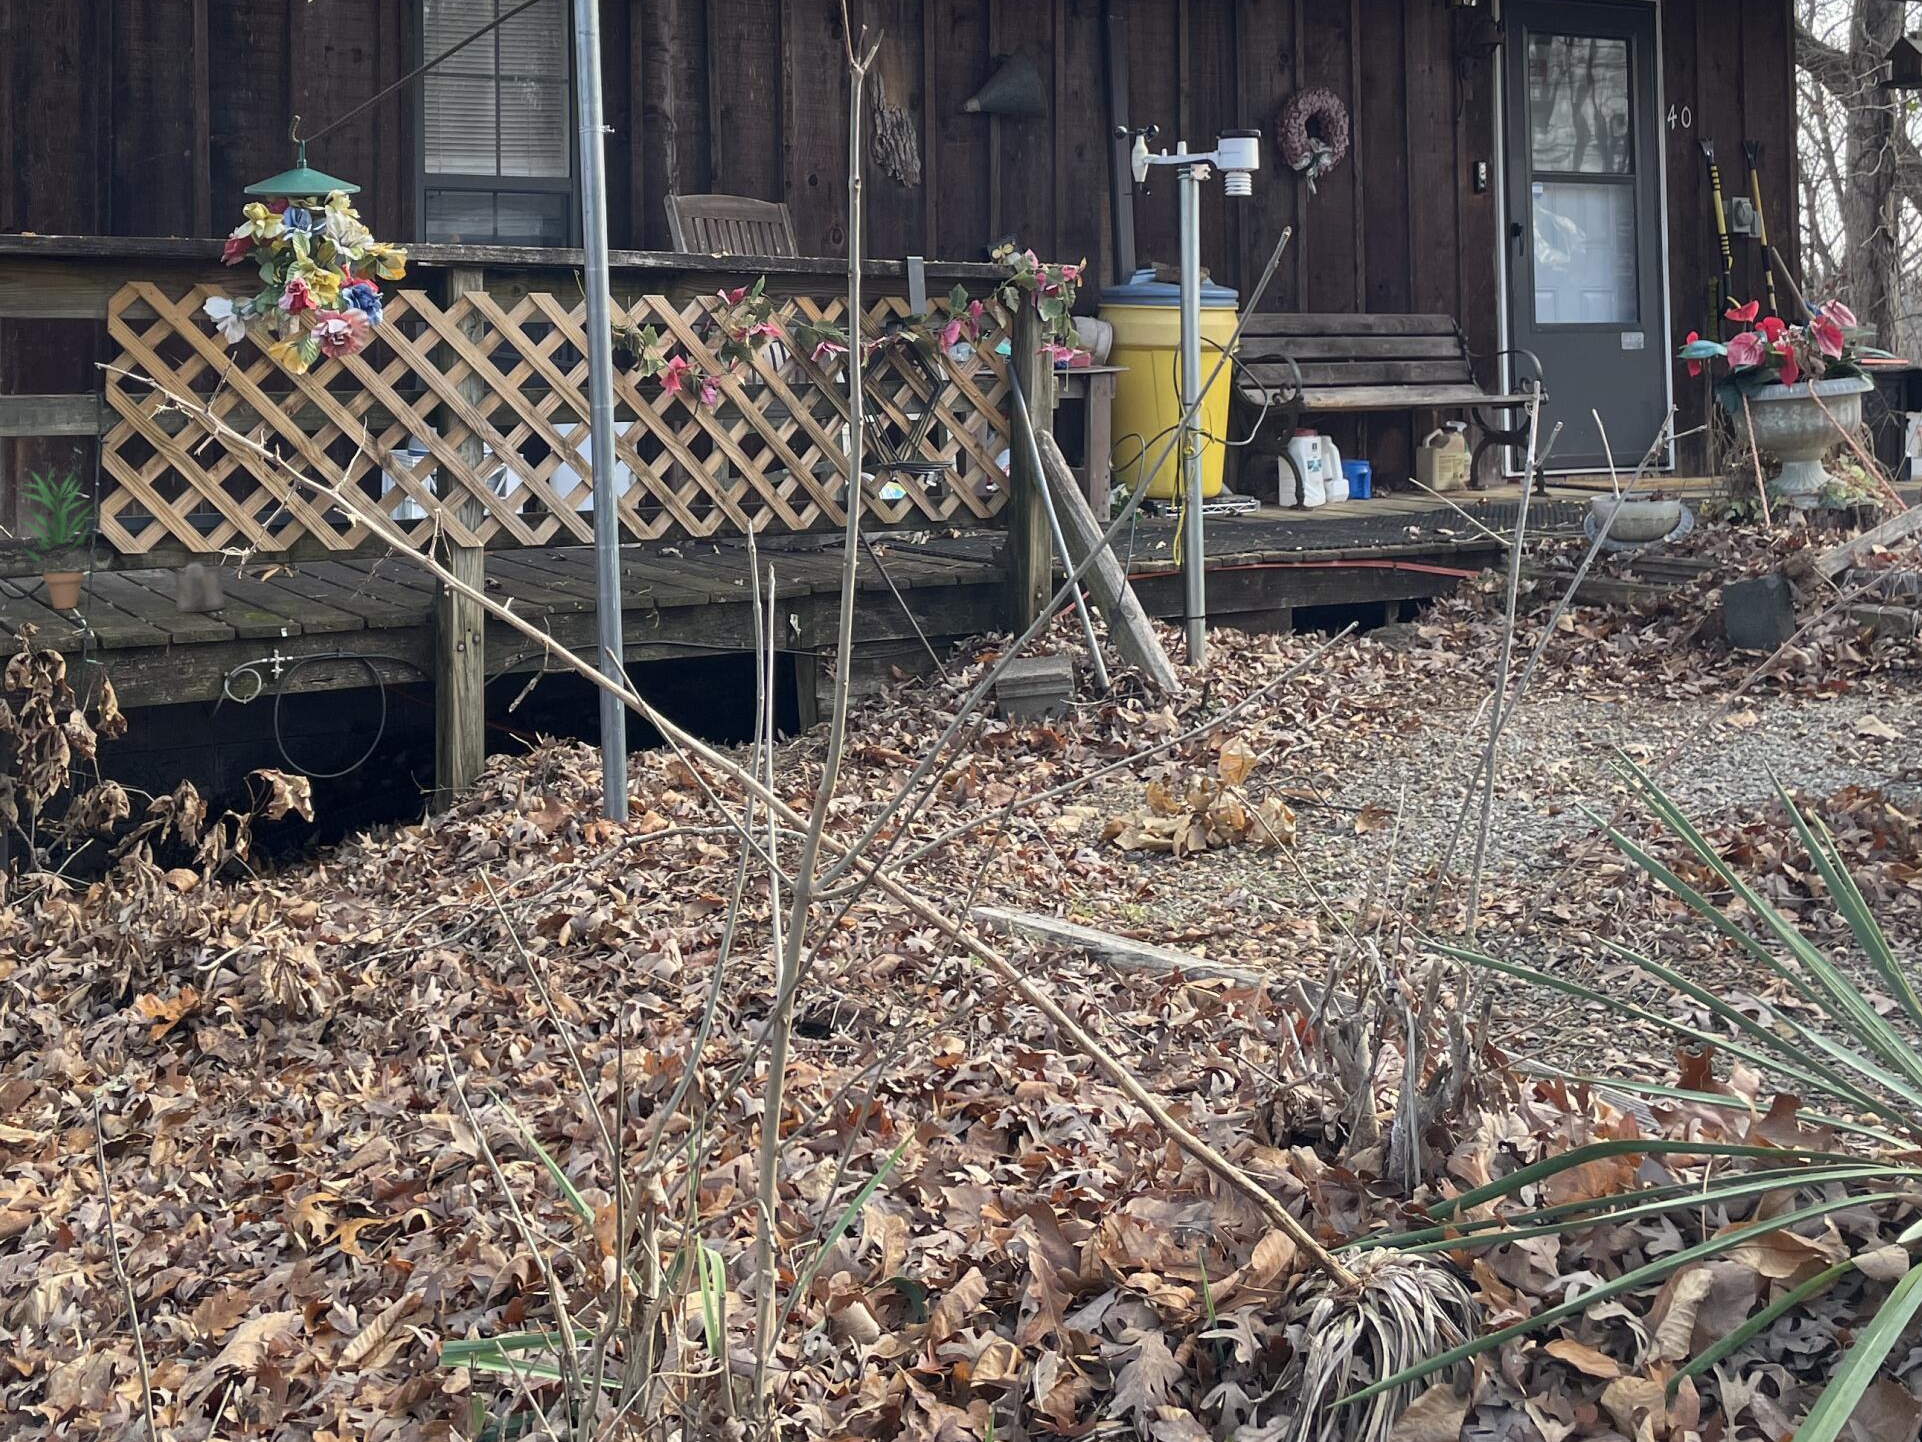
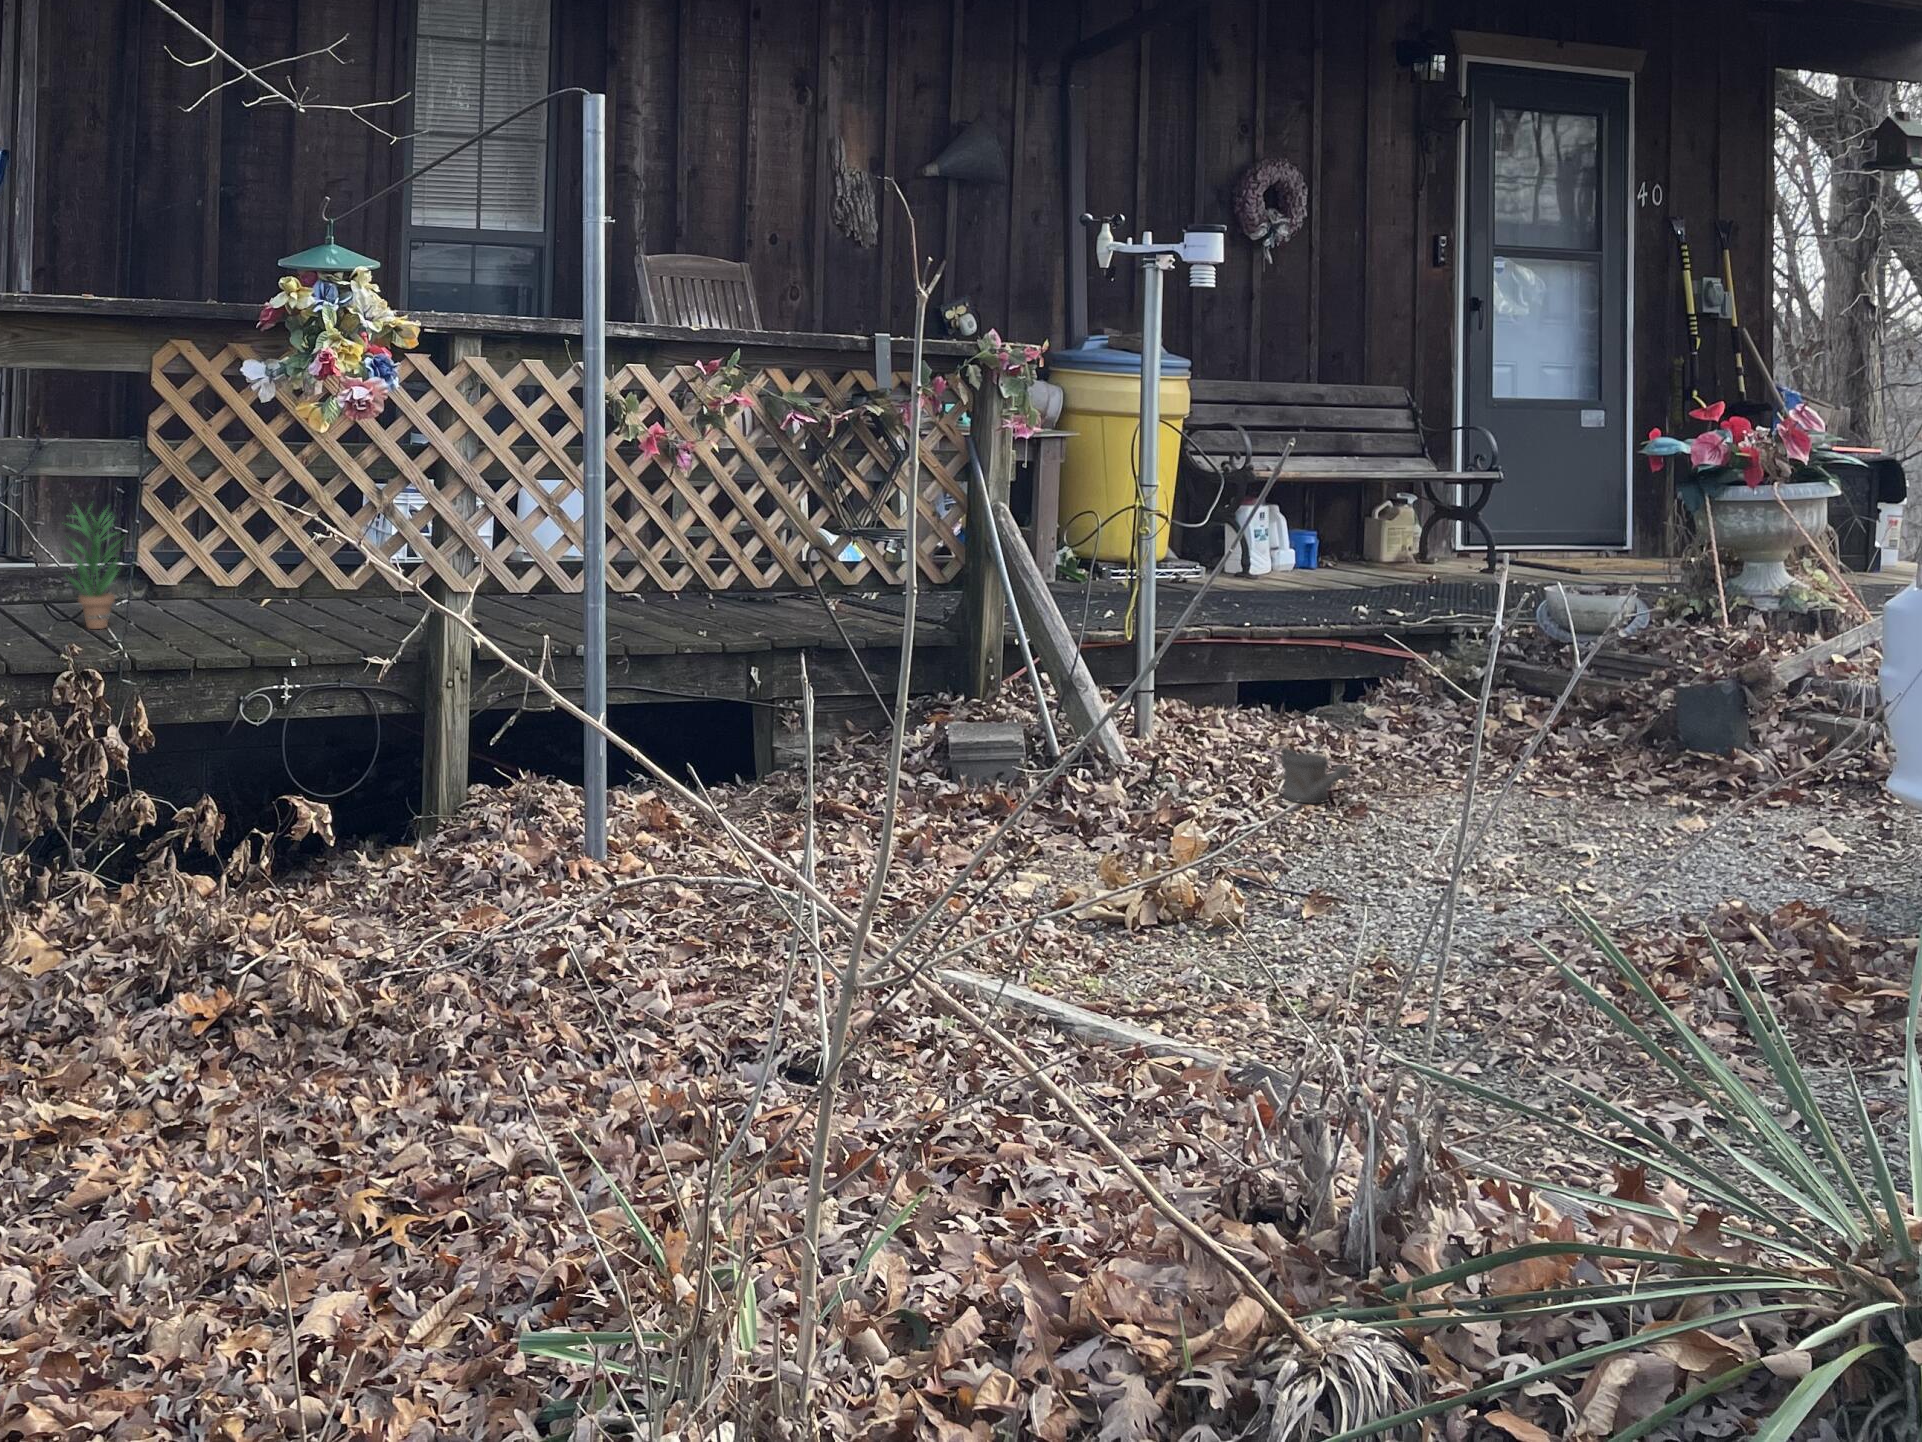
watering can: present [174,563,225,612] -> present [1281,748,1350,804]

